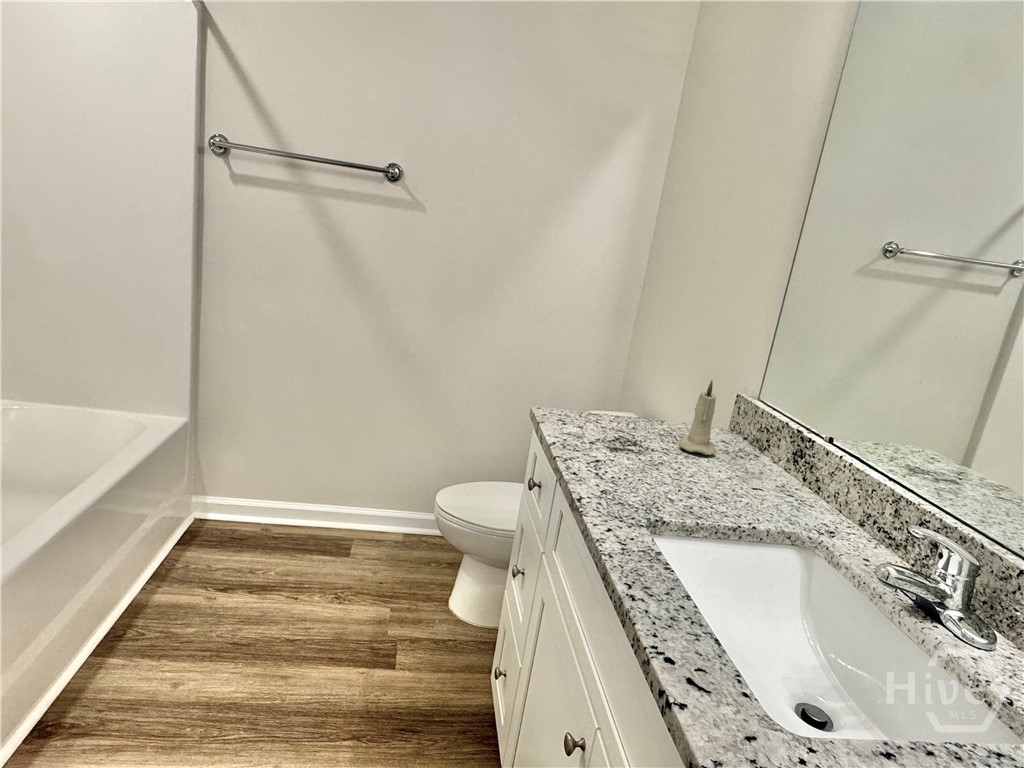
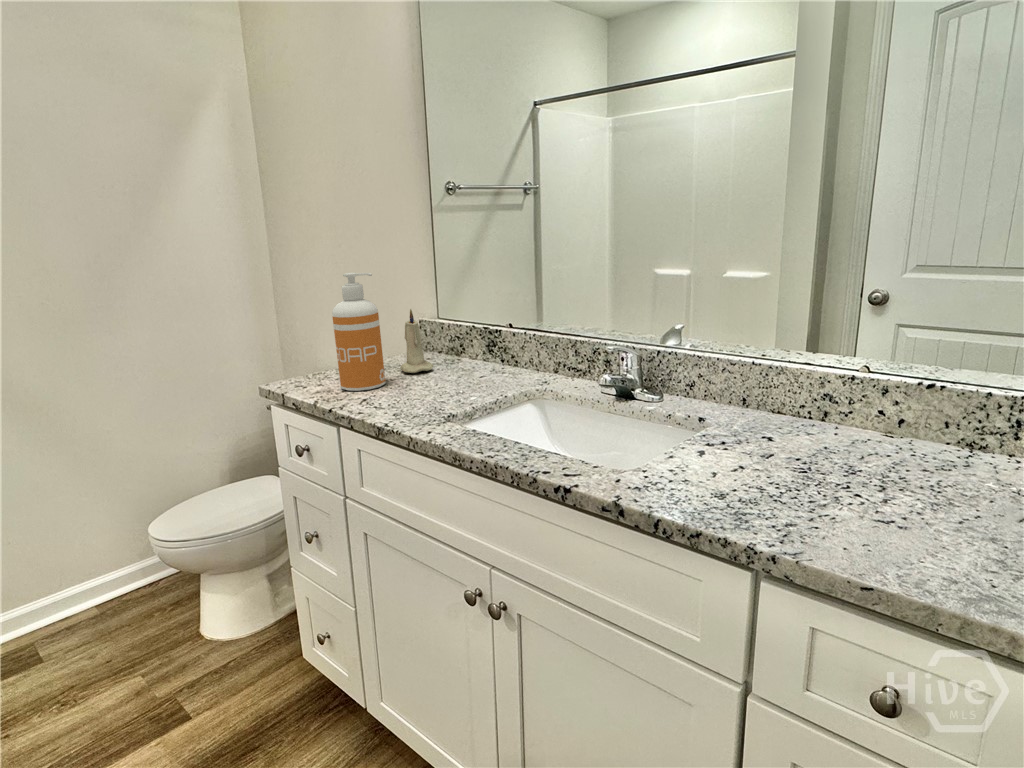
soap dispenser: none [599,320,670,452] -> present [332,273,386,391]

